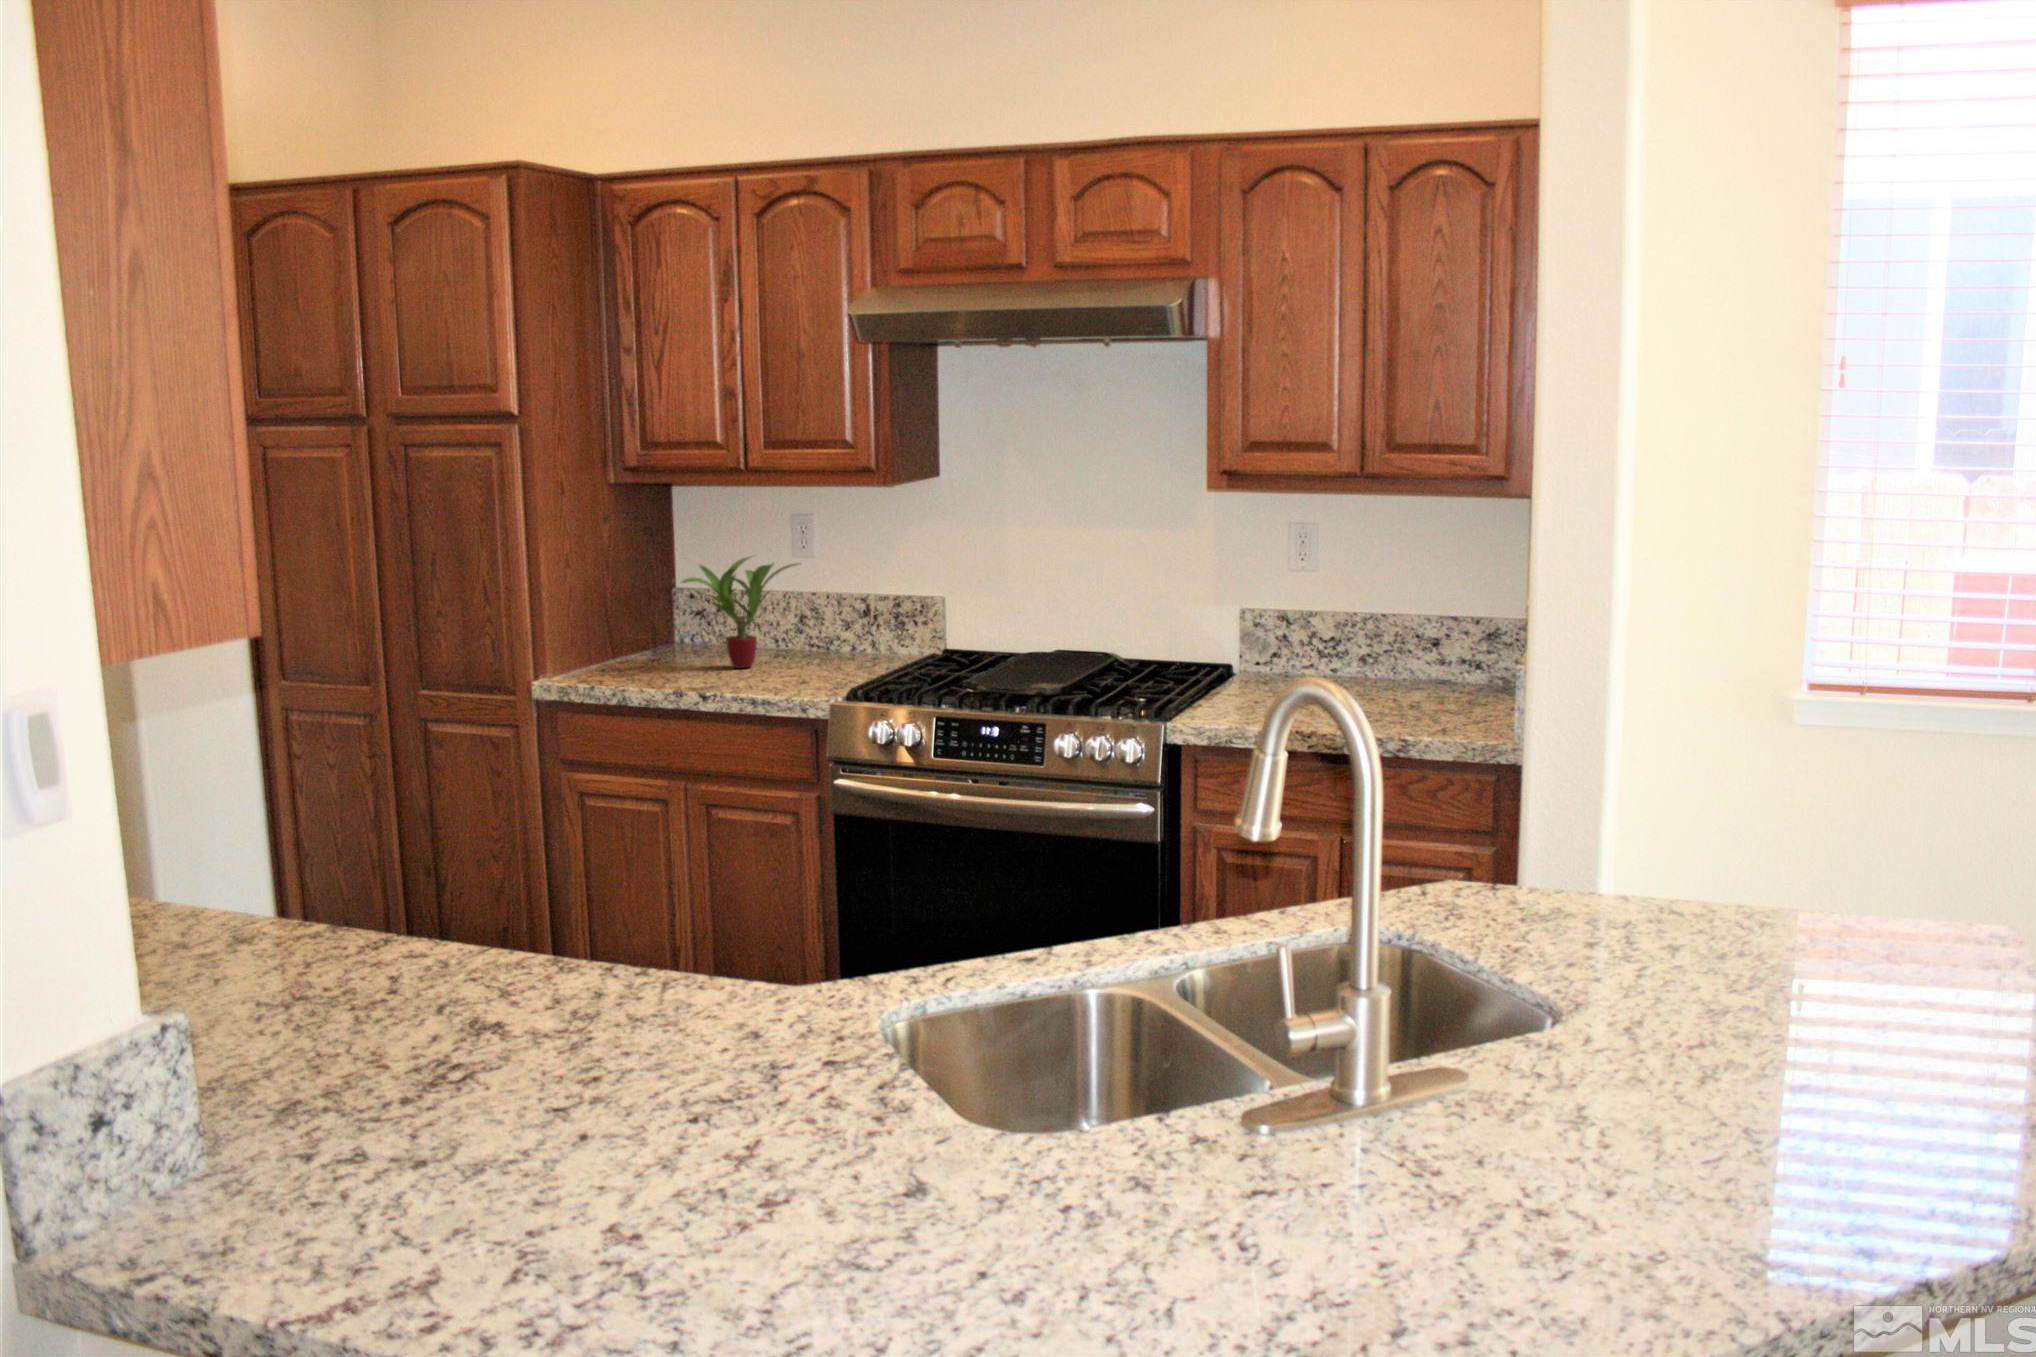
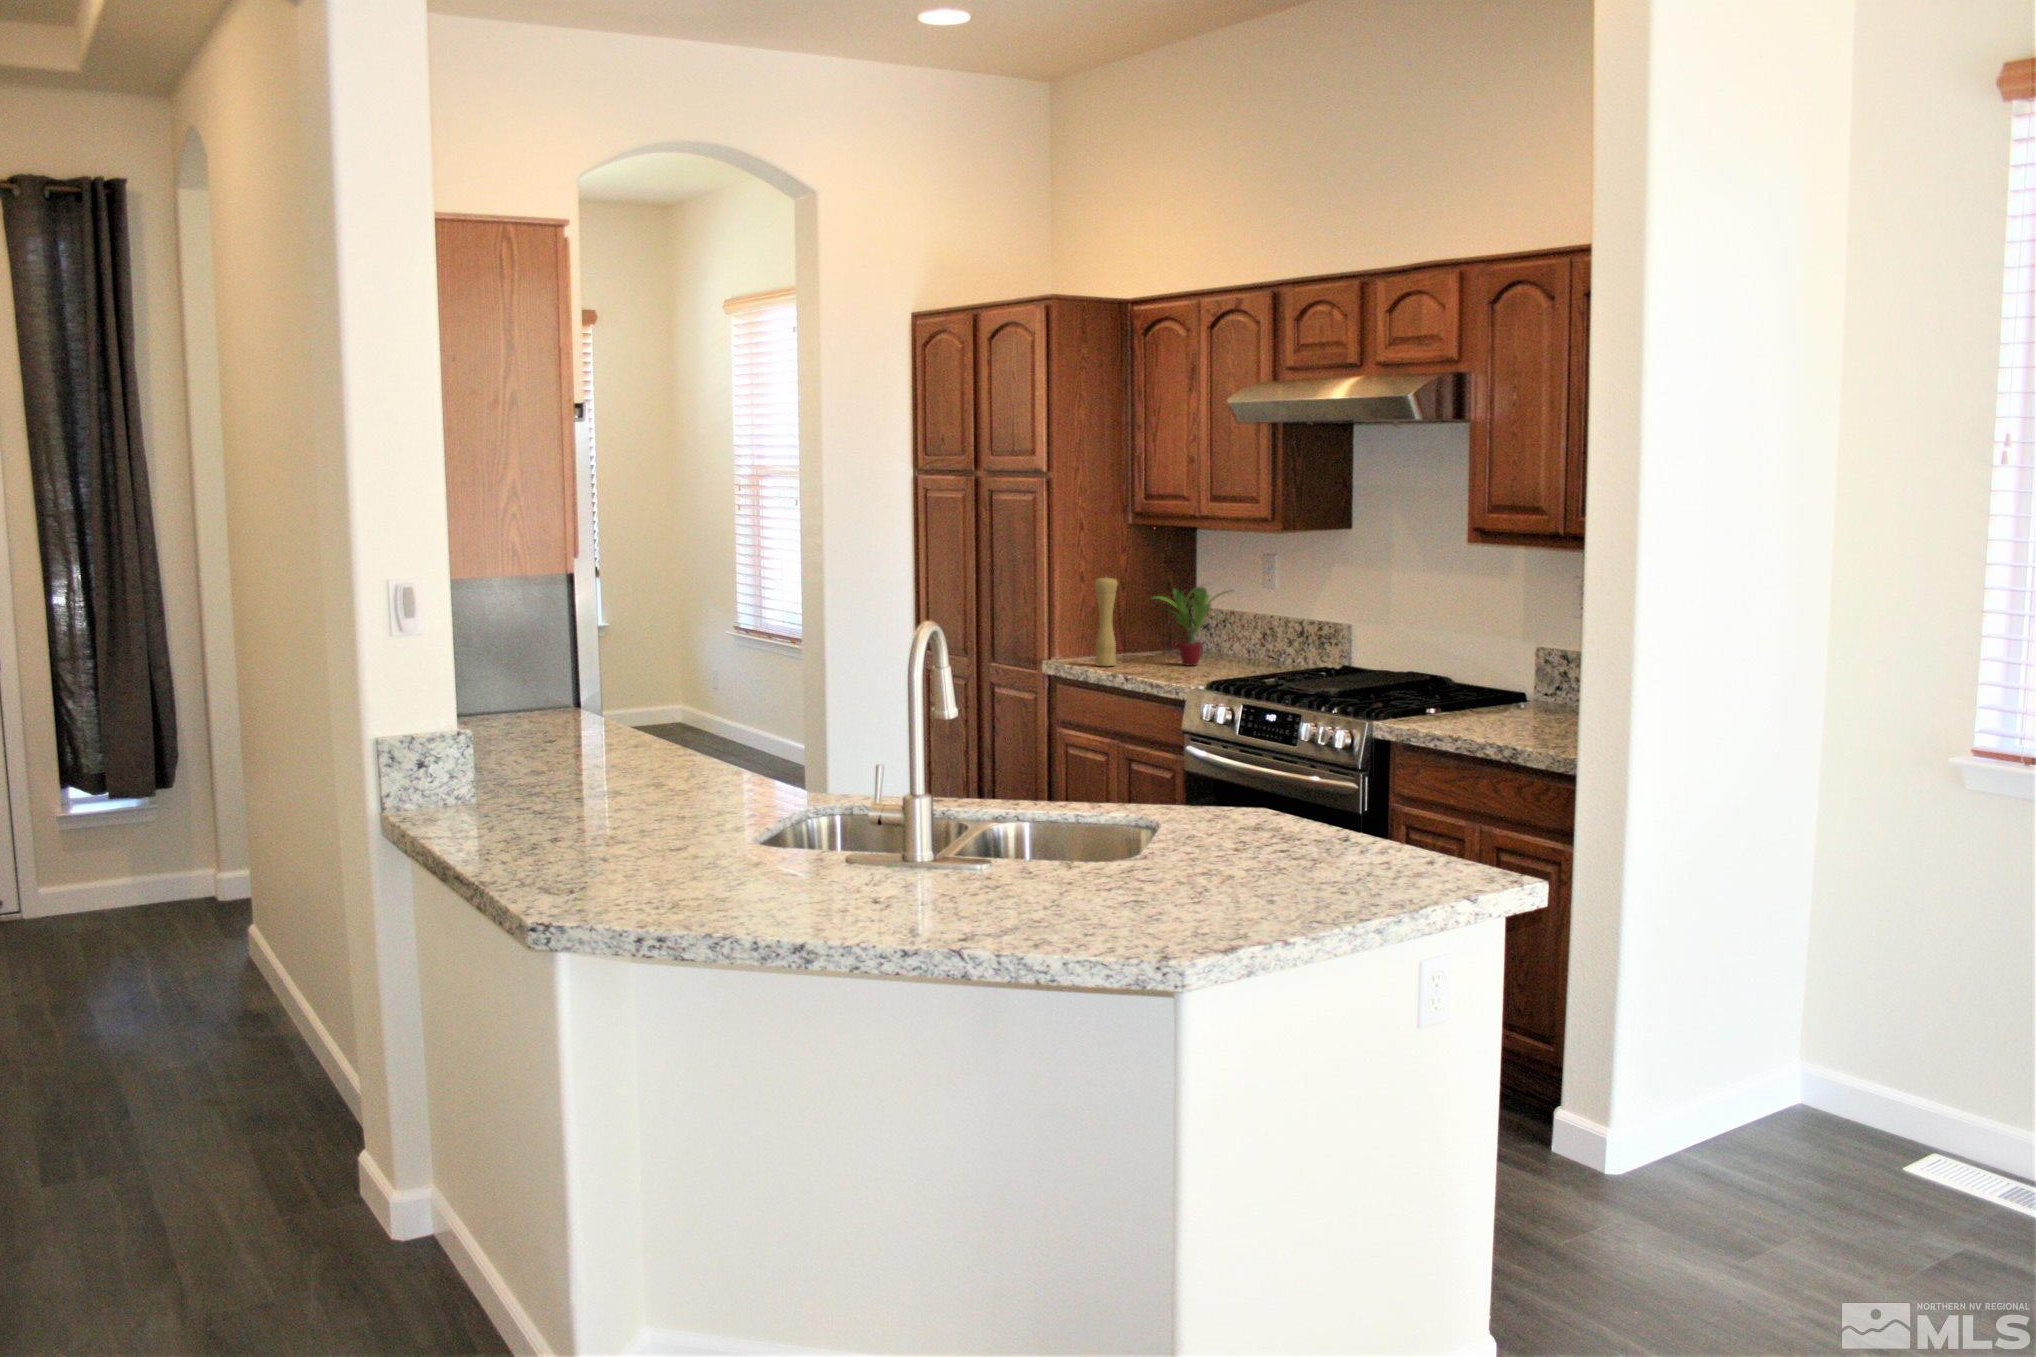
pepper mill: none [611,555,648,681] -> present [1095,577,1118,666]

